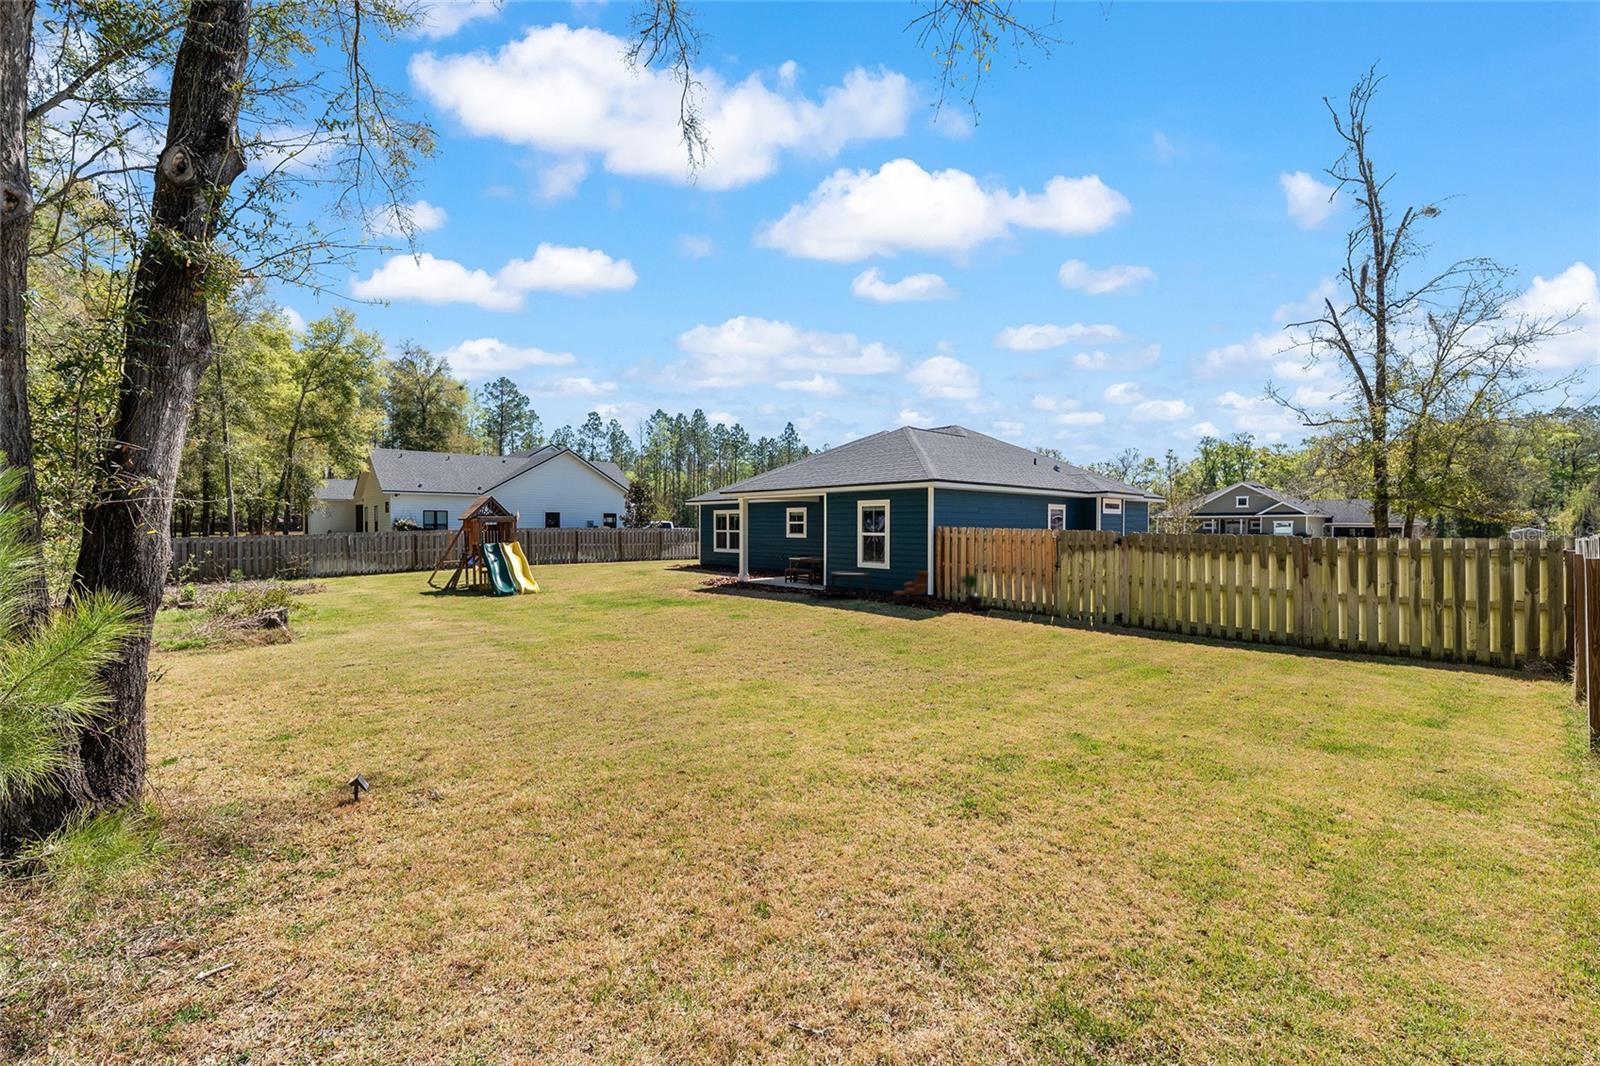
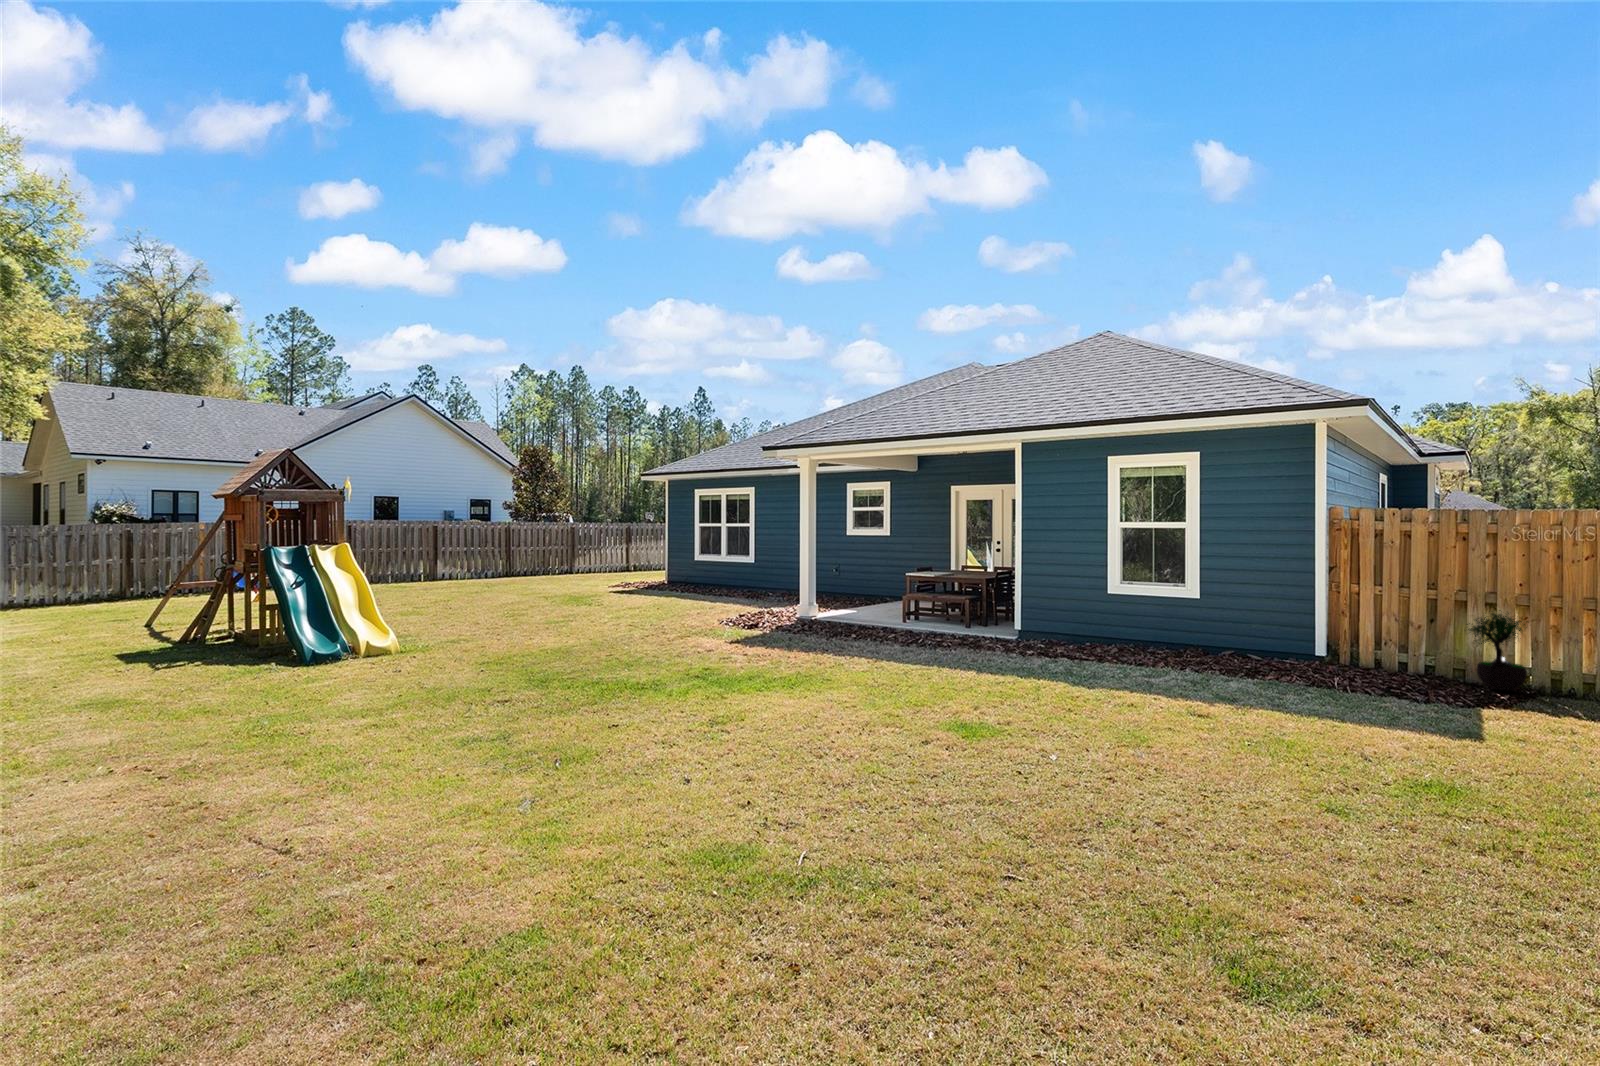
round table: present [830,571,870,598] -> none [1068,600,1158,661]
lounge chair: present [894,571,928,602] -> none [1262,602,1329,677]

